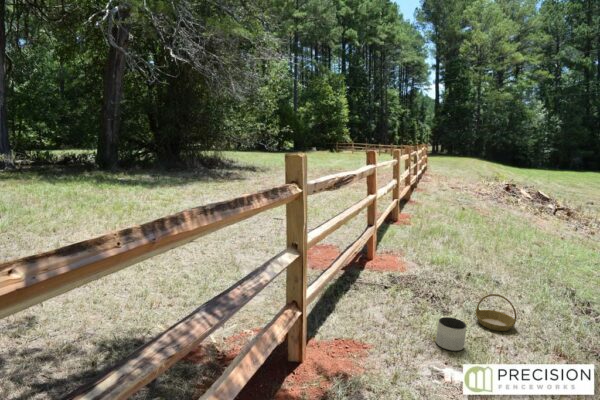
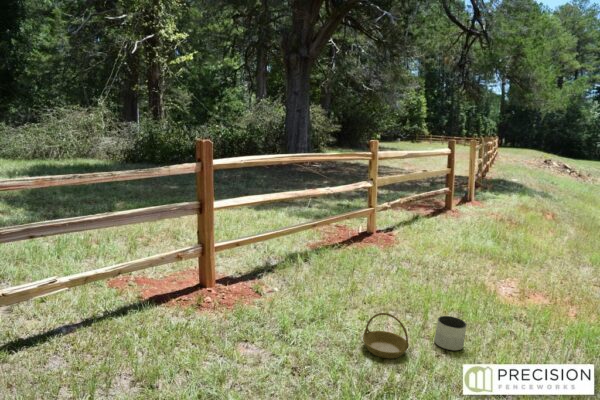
basket: present [476,294,516,331] -> present [363,313,409,359]

